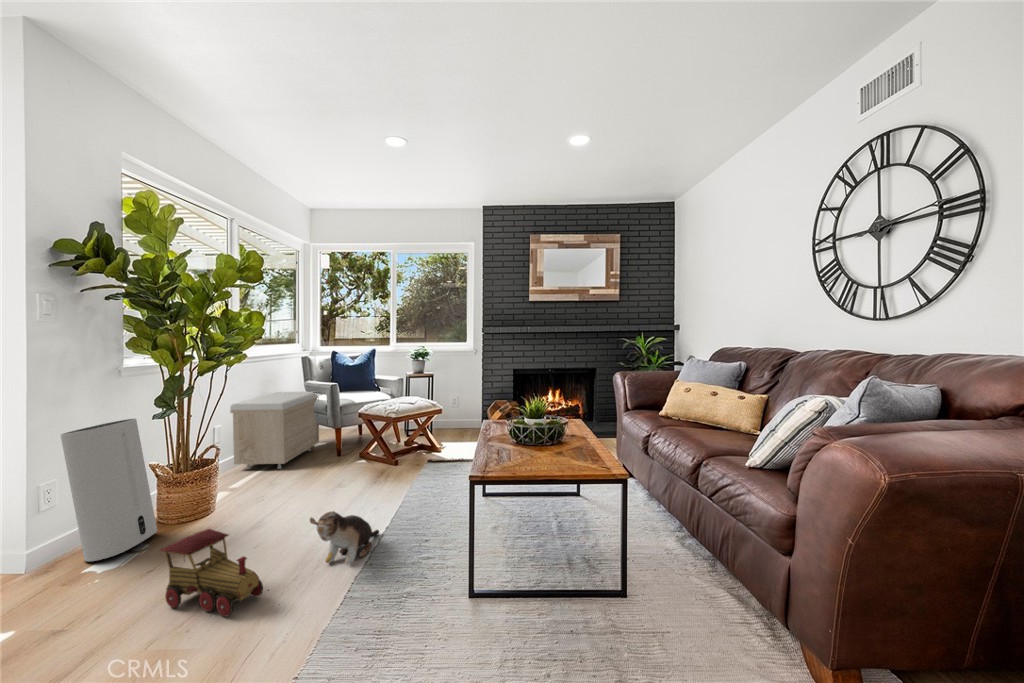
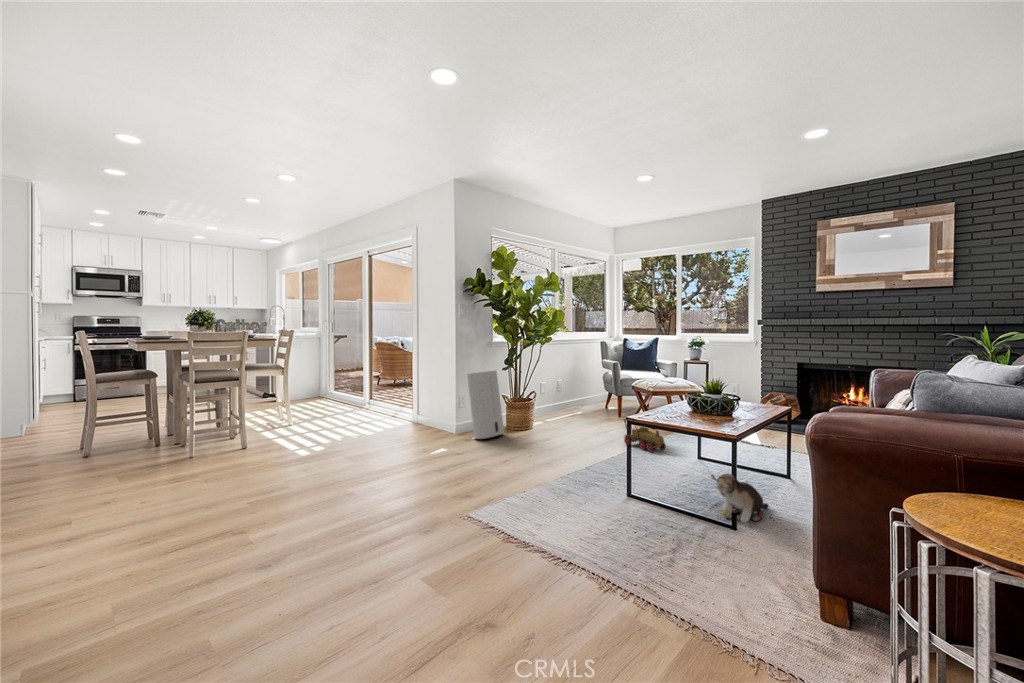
storage bench: present [230,392,319,469] -> none [550,367,608,418]
plush toy: present [310,511,379,564] -> present [711,474,769,523]
toy train: present [160,529,263,617] -> present [623,419,666,452]

